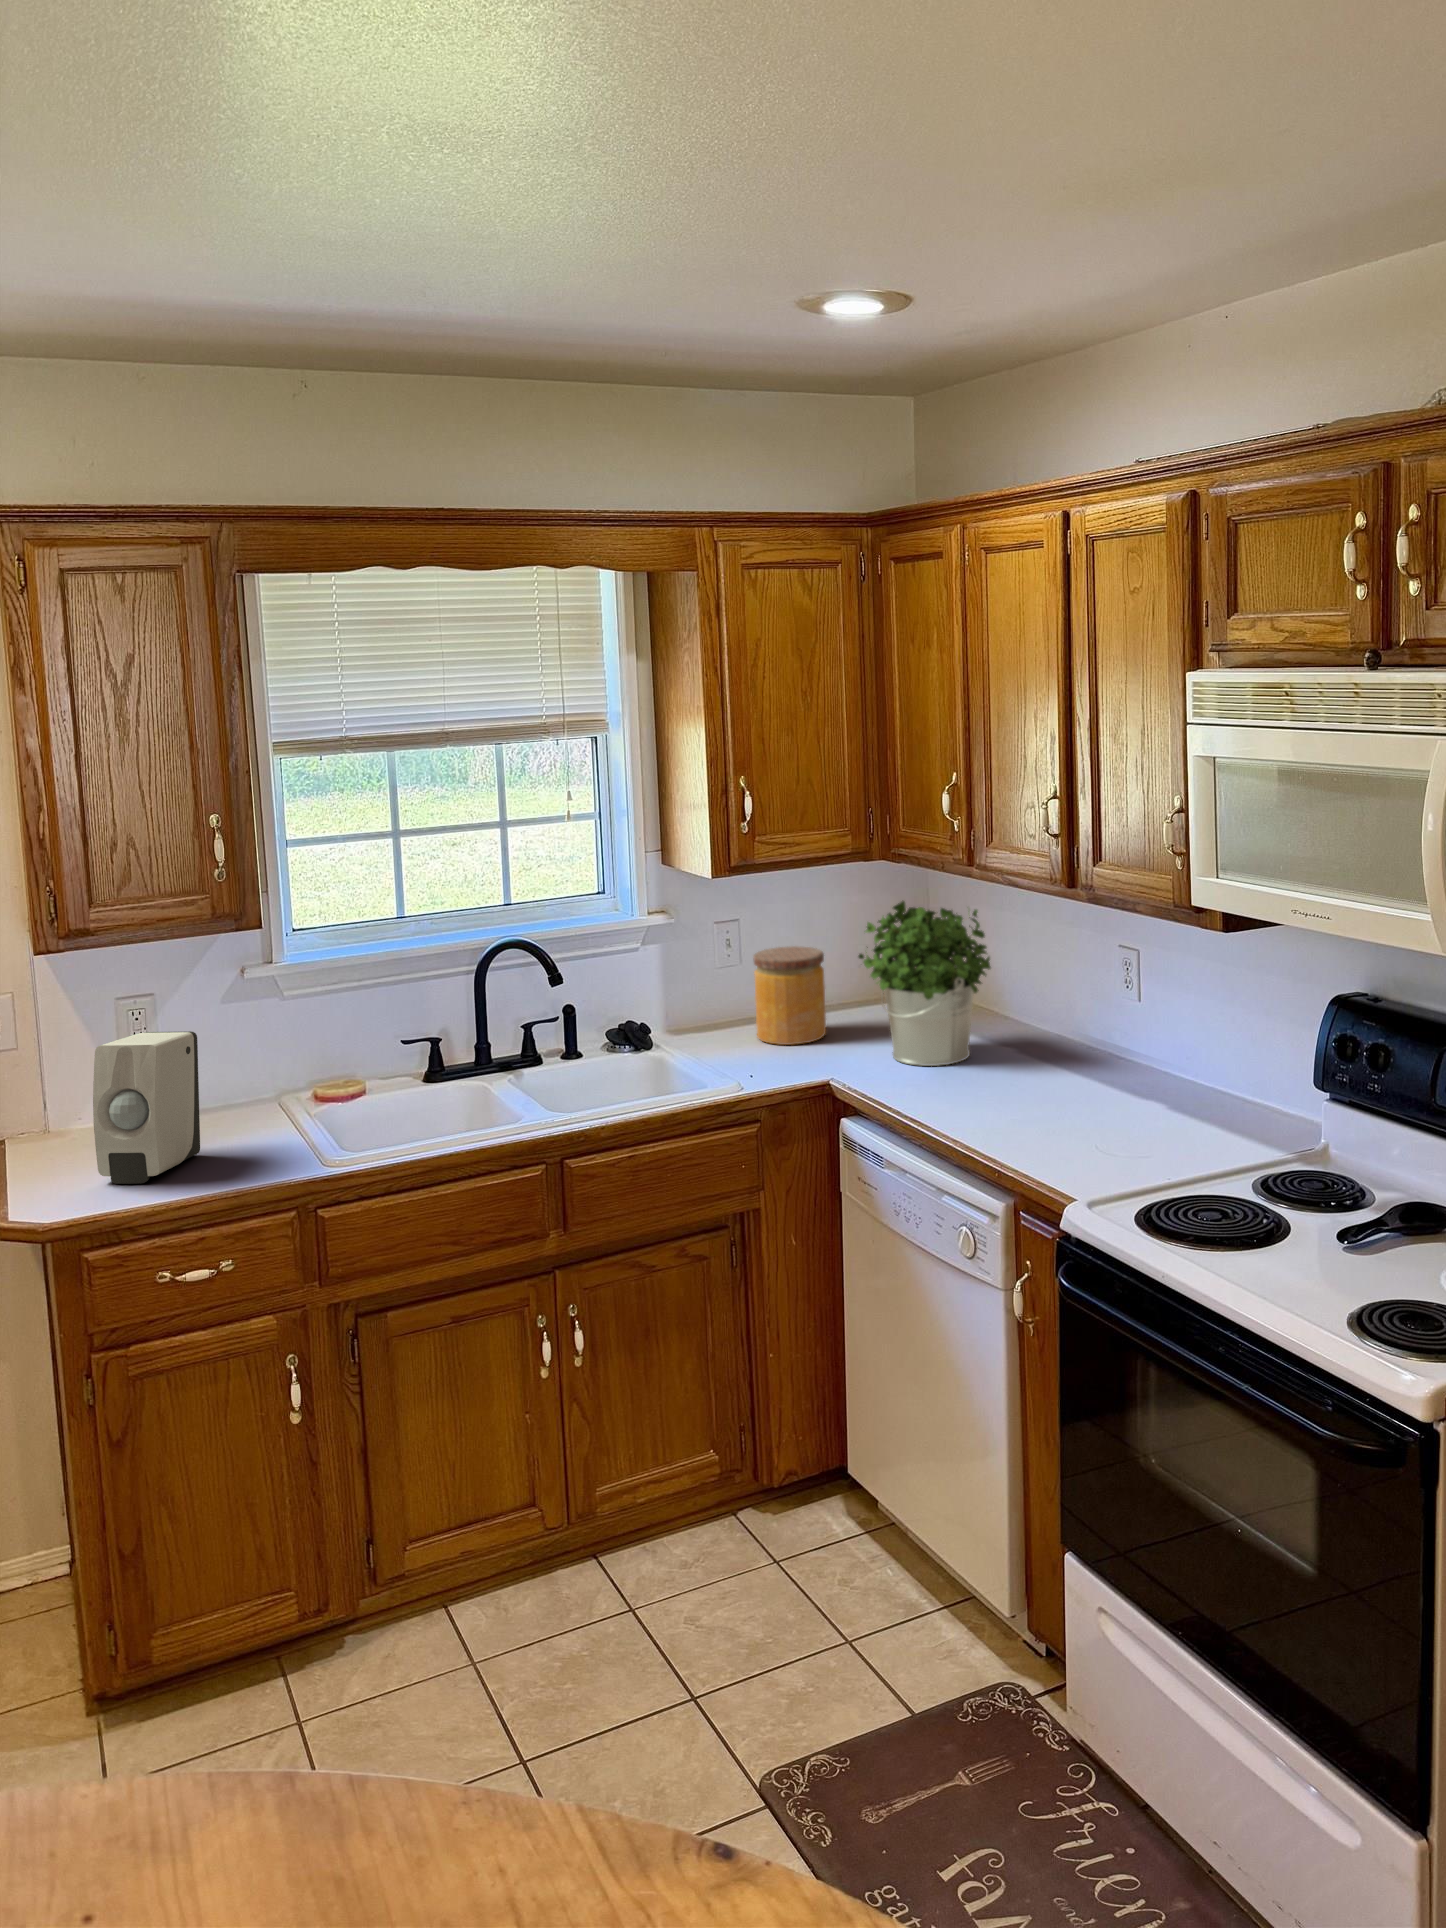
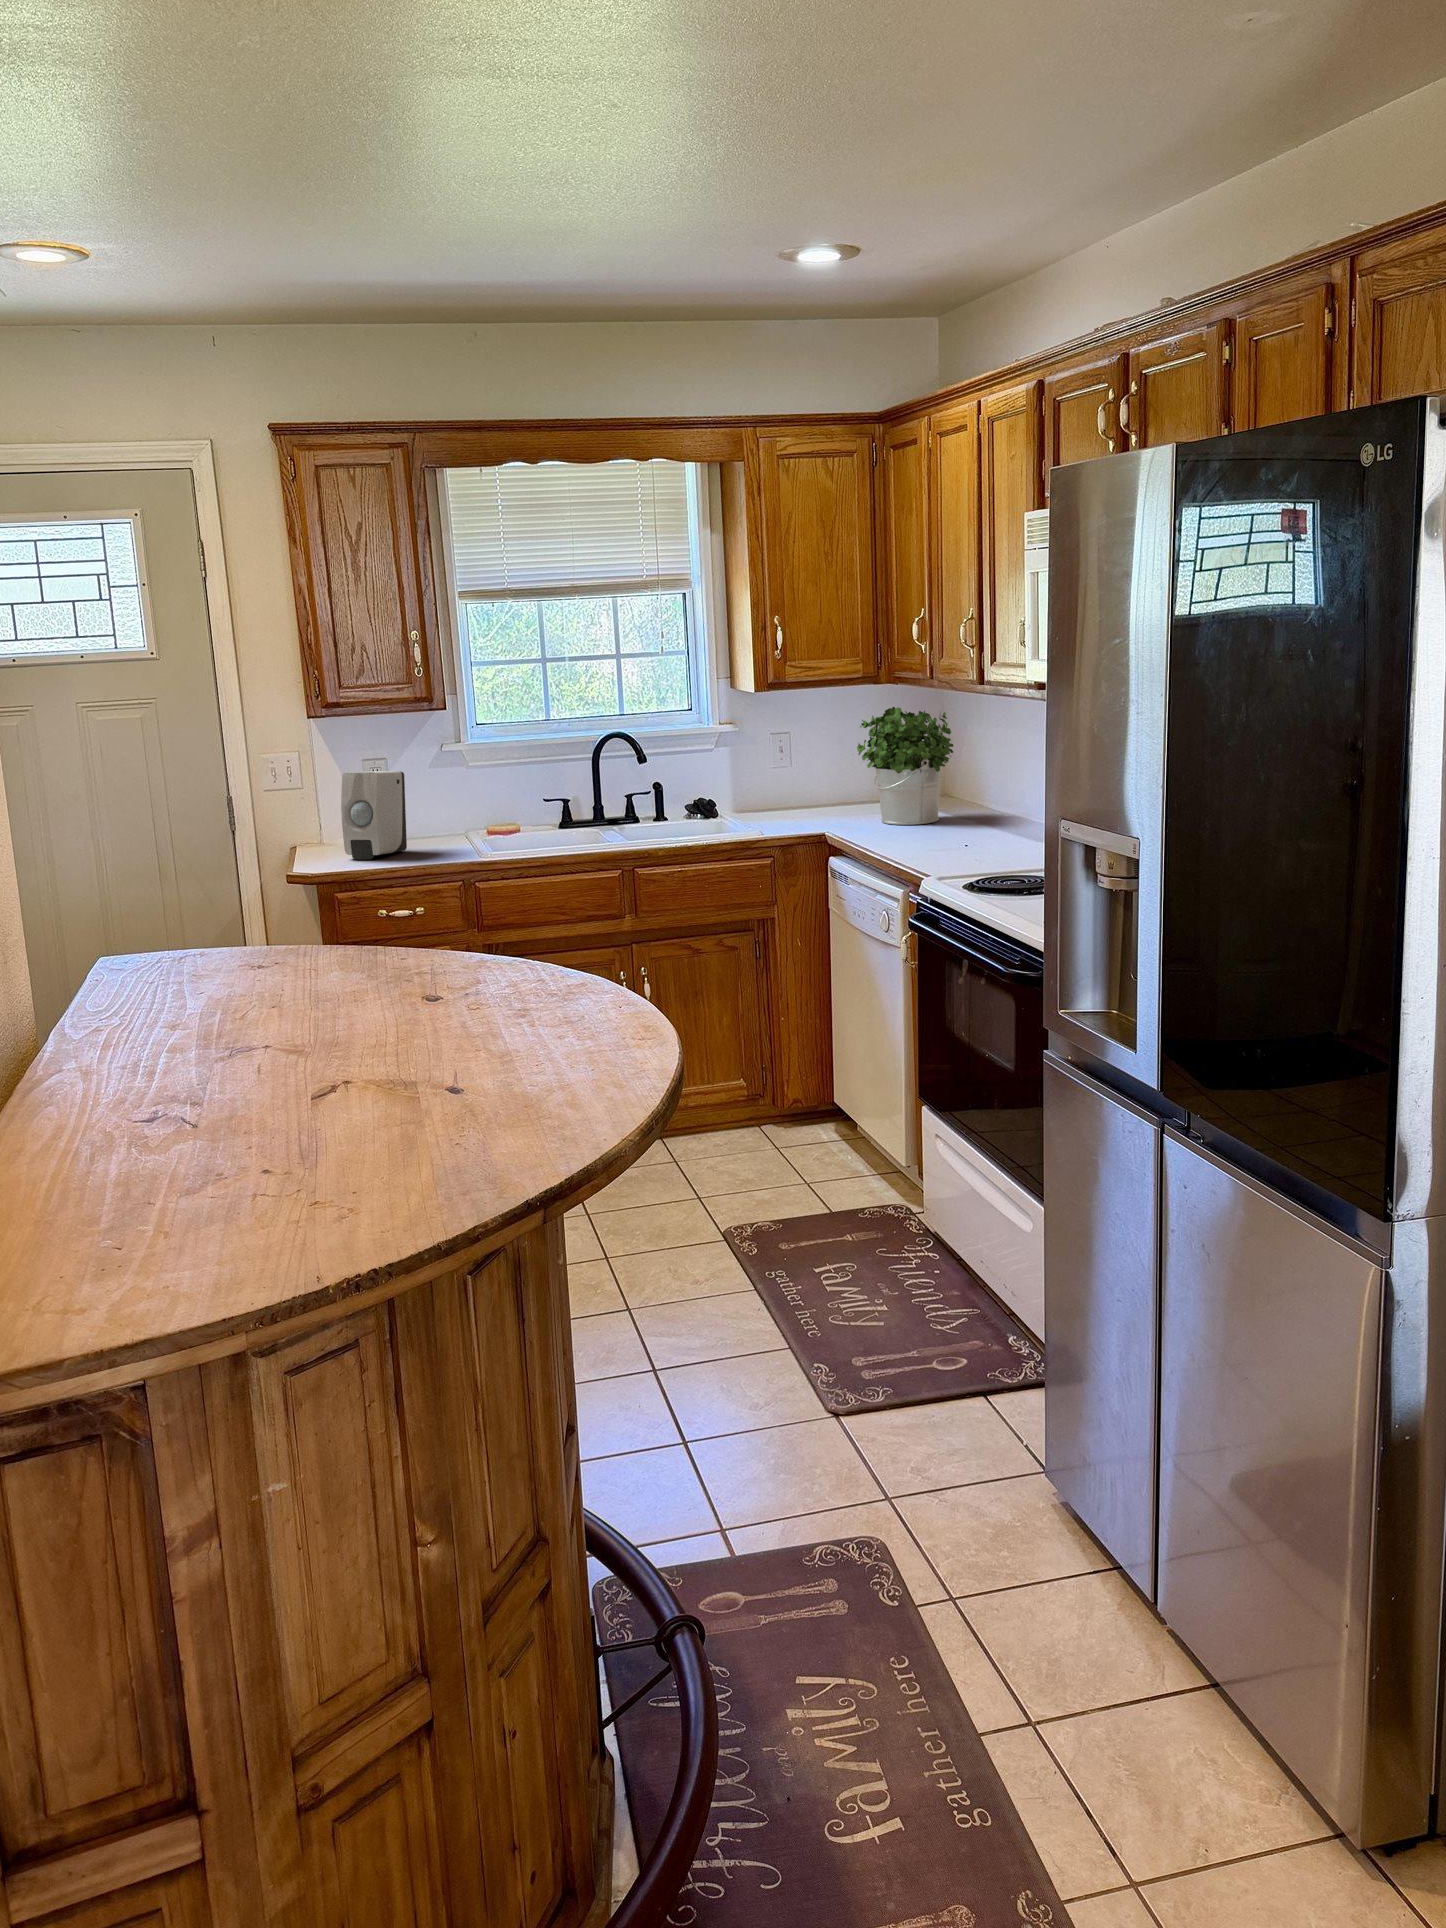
jar: present [753,946,826,1045] -> none [791,748,845,816]

